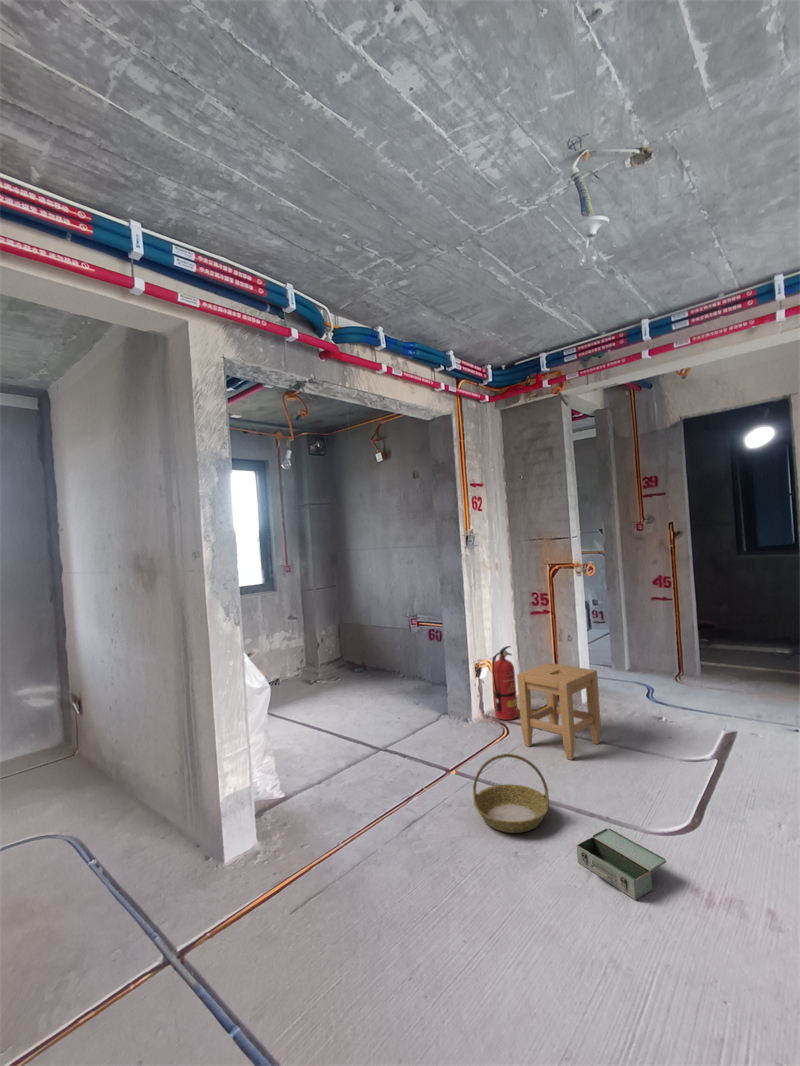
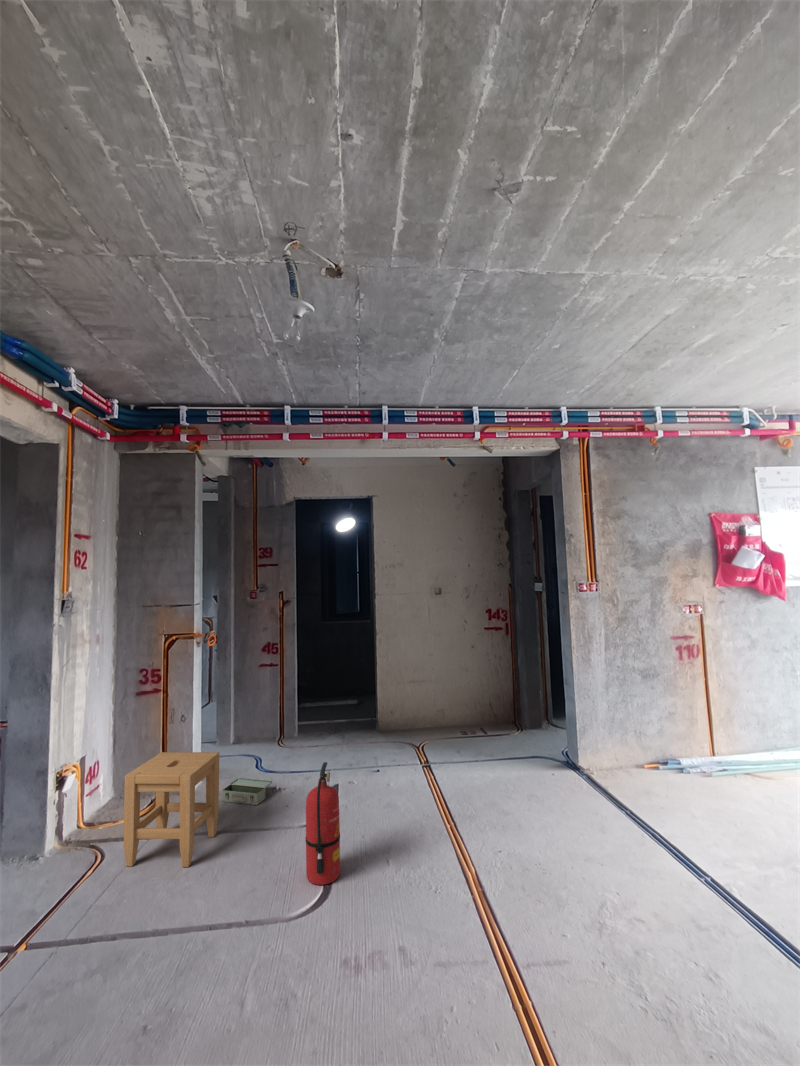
fire extinguisher: present [492,646,518,720] -> present [306,762,340,885]
basket: present [473,754,549,833] -> none [67,890,177,1010]
toolbox: present [577,829,666,900] -> present [222,778,272,805]

